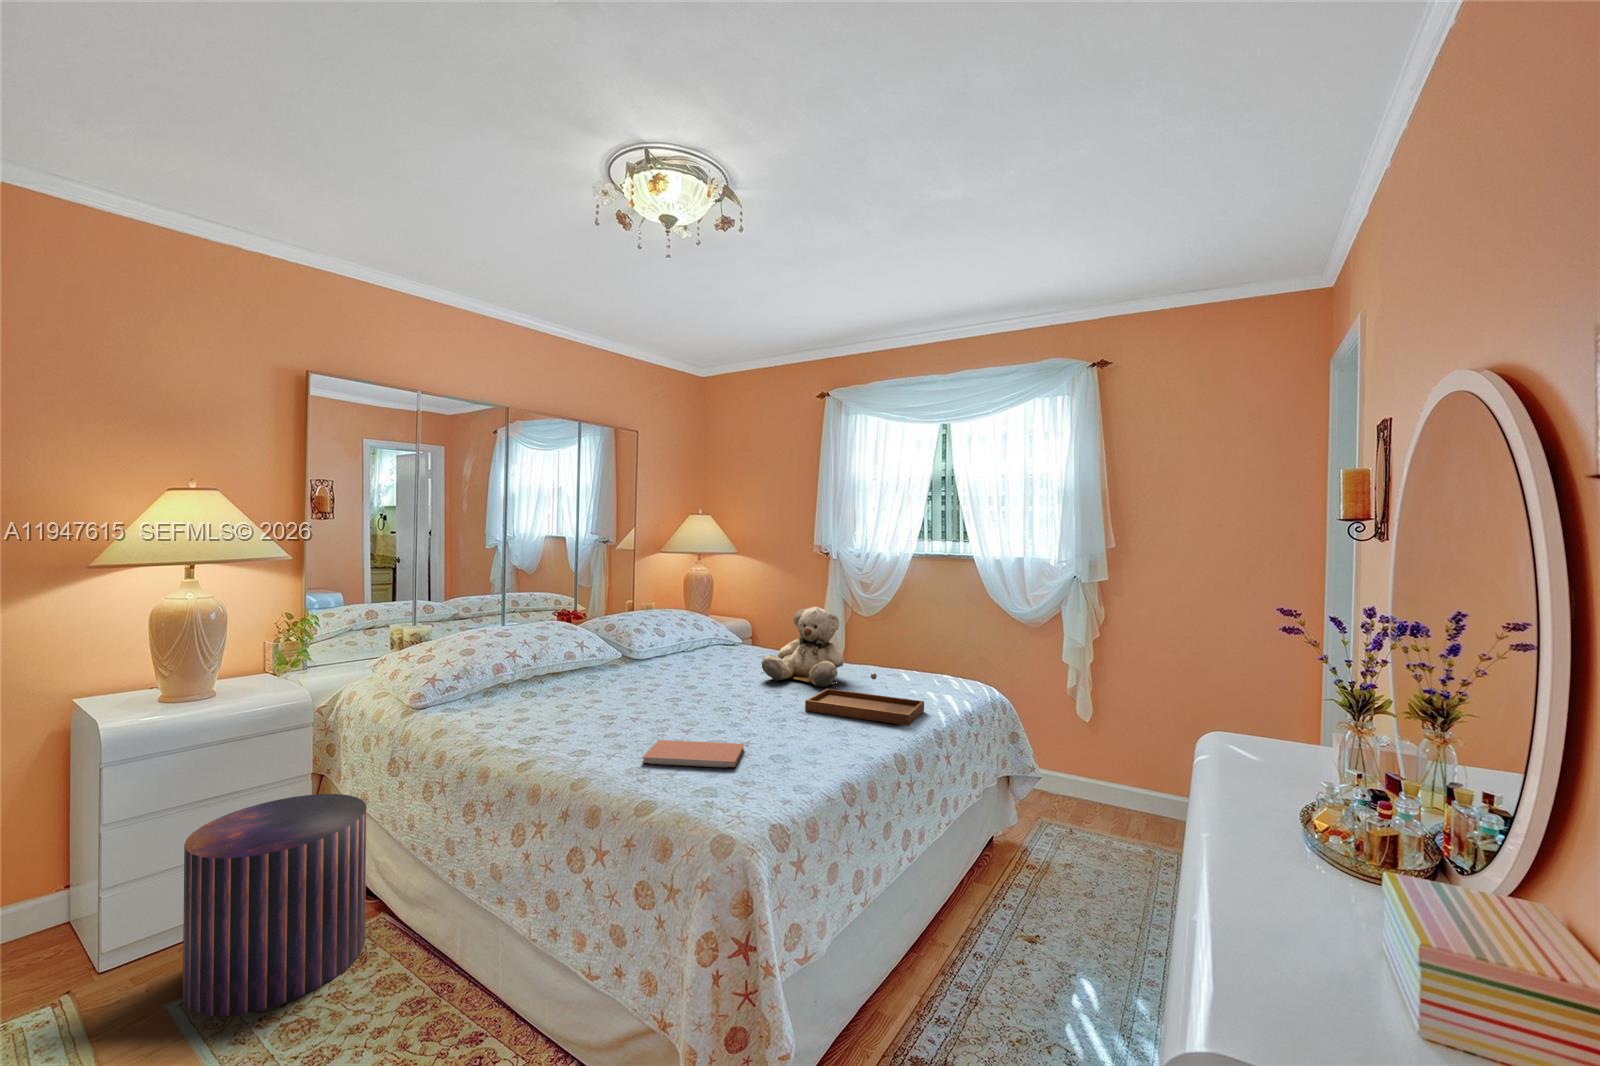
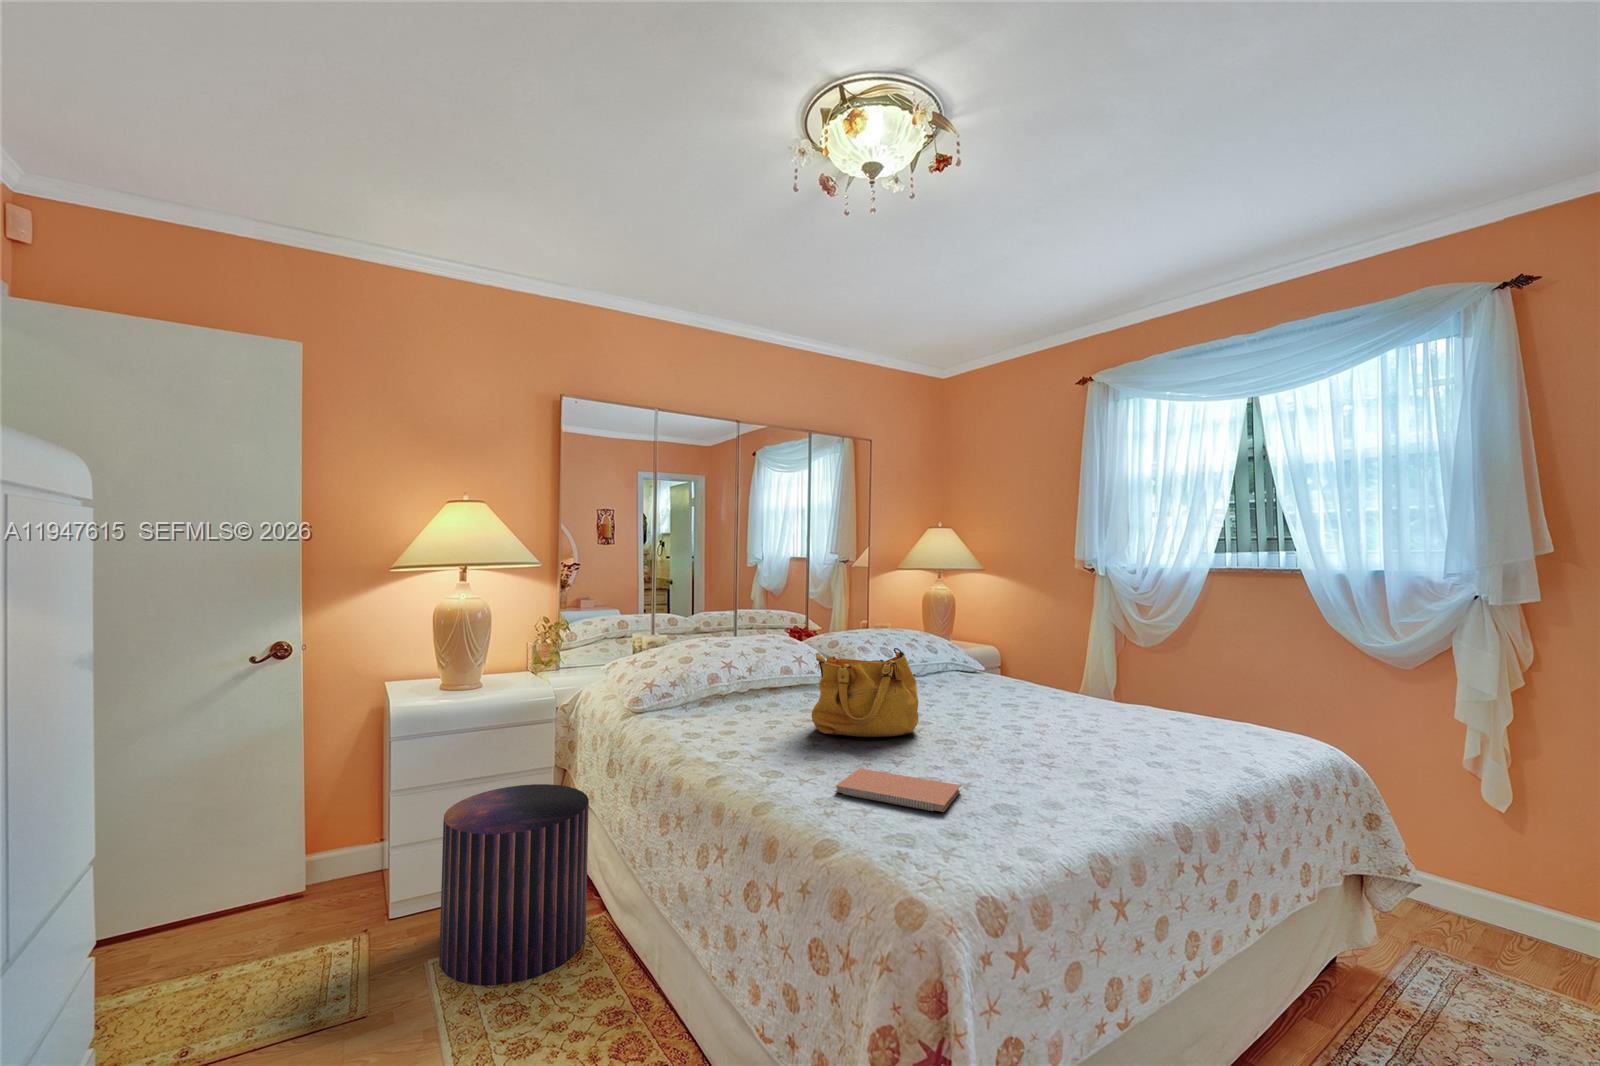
teddy bear: present [762,607,843,687] -> none [998,628,1107,728]
handbag: none [606,632,701,713] -> present [812,648,918,737]
tray: present [805,673,924,726] -> none [1049,714,1224,789]

